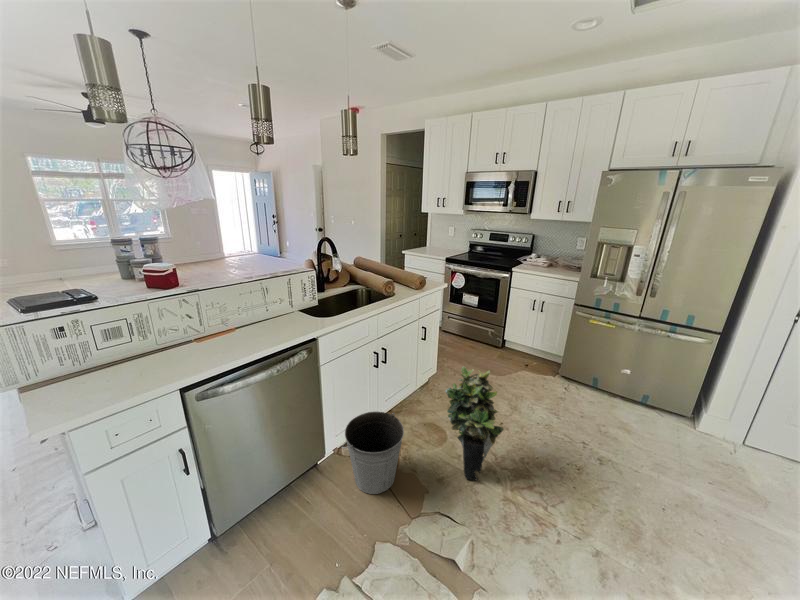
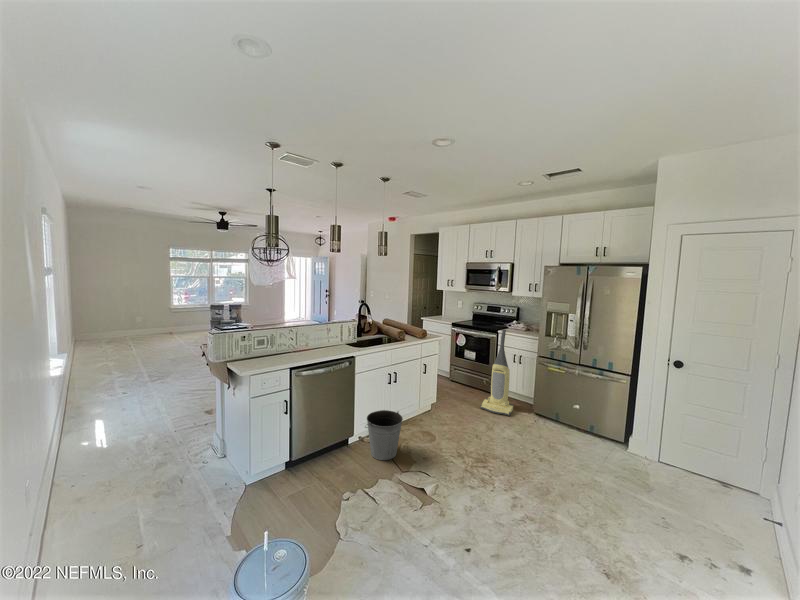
vacuum cleaner: none [491,269,534,383] -> present [480,329,514,416]
potted plant: present [445,367,504,480] -> none [431,385,467,460]

